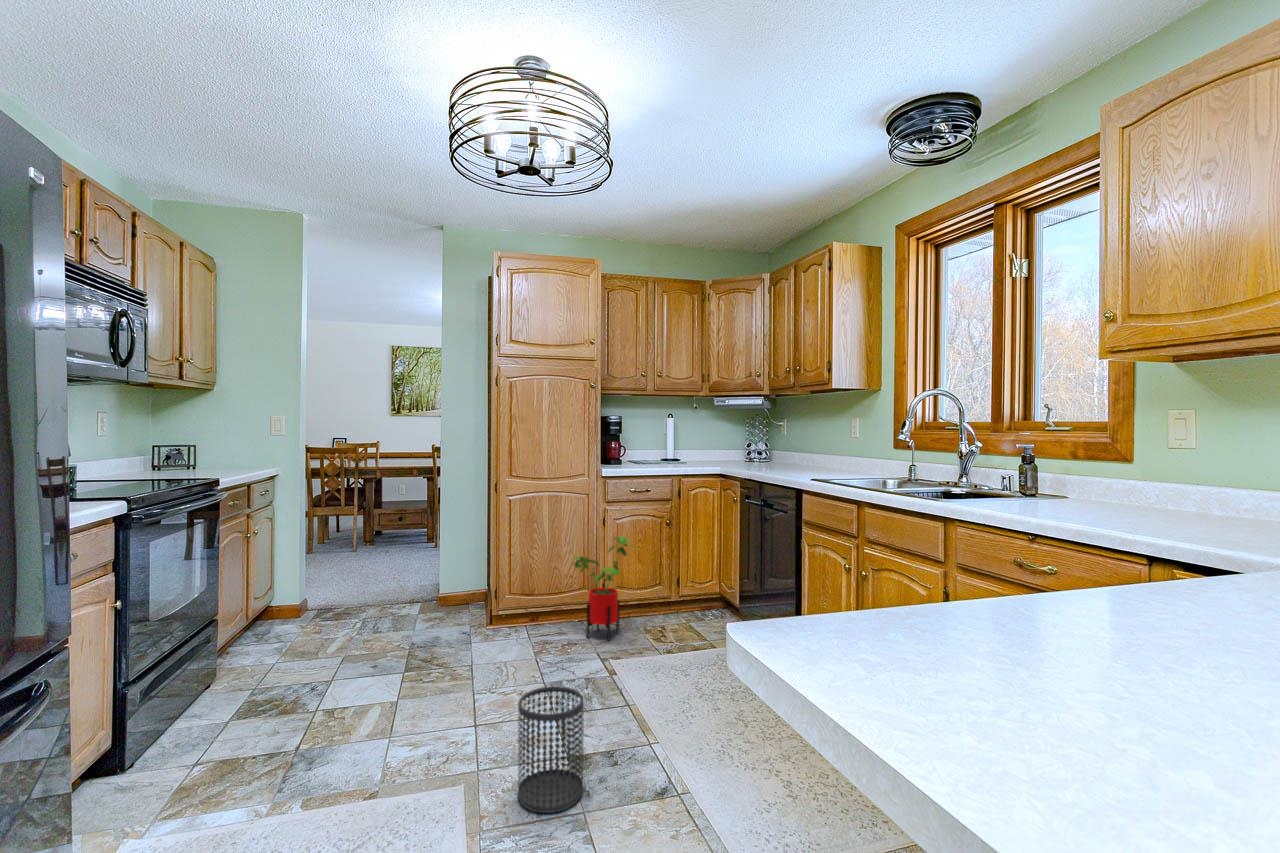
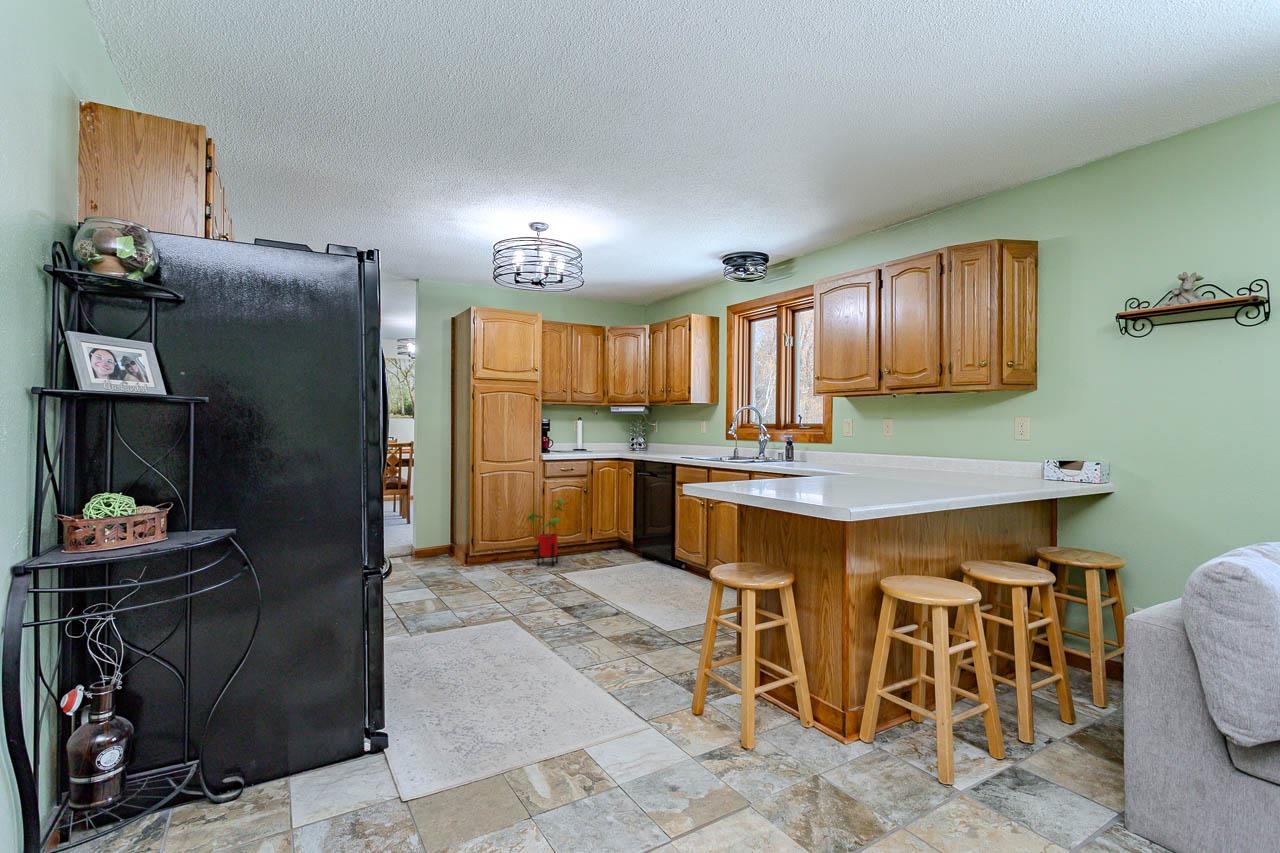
wastebasket: present [518,686,584,813] -> none [543,563,576,619]

